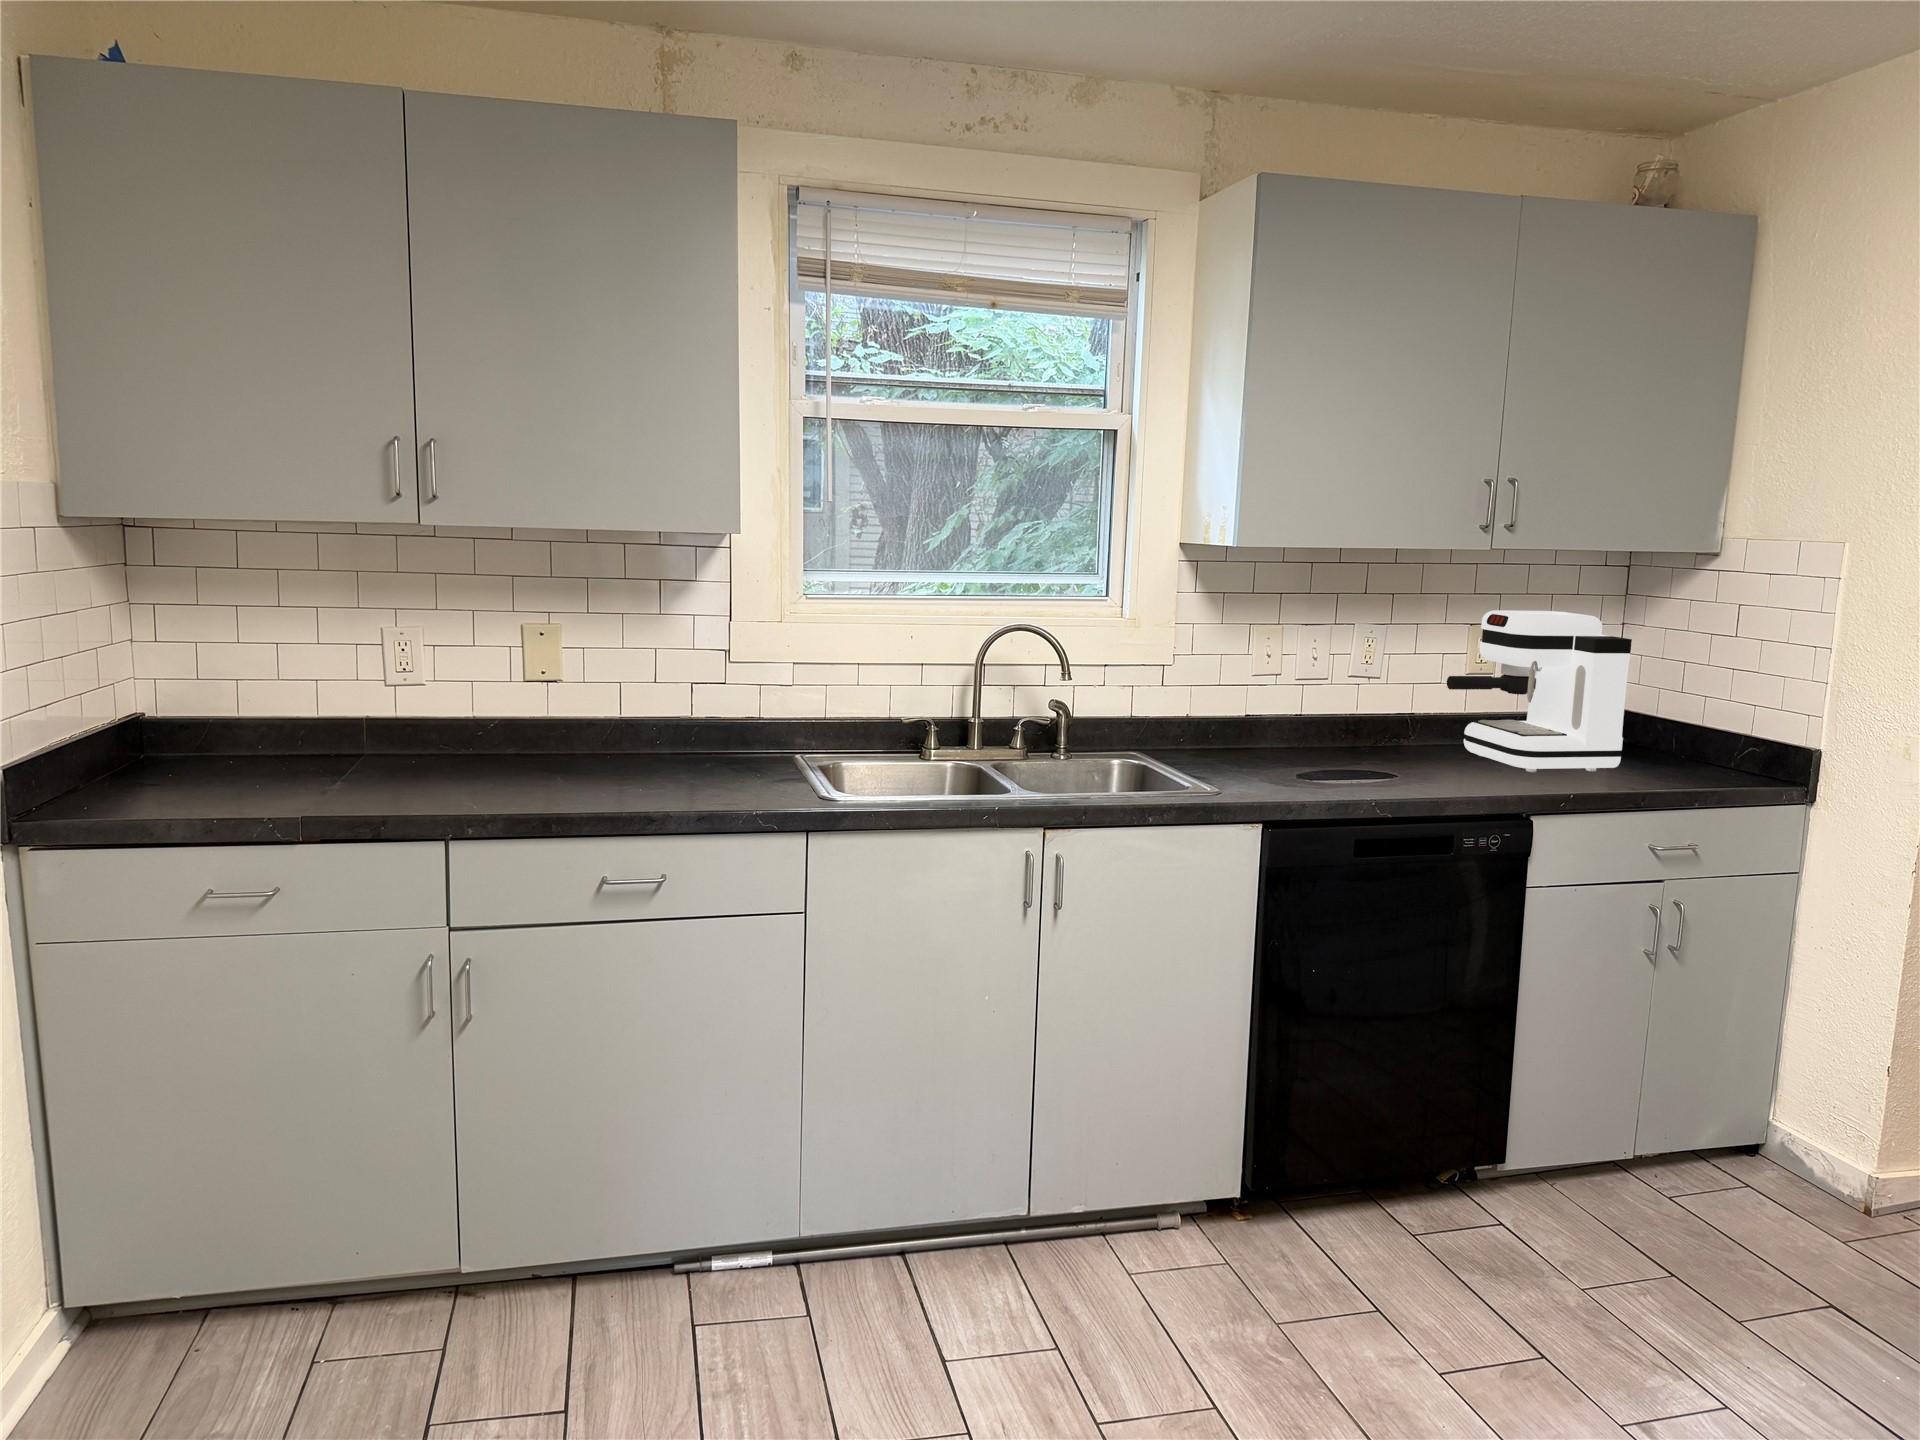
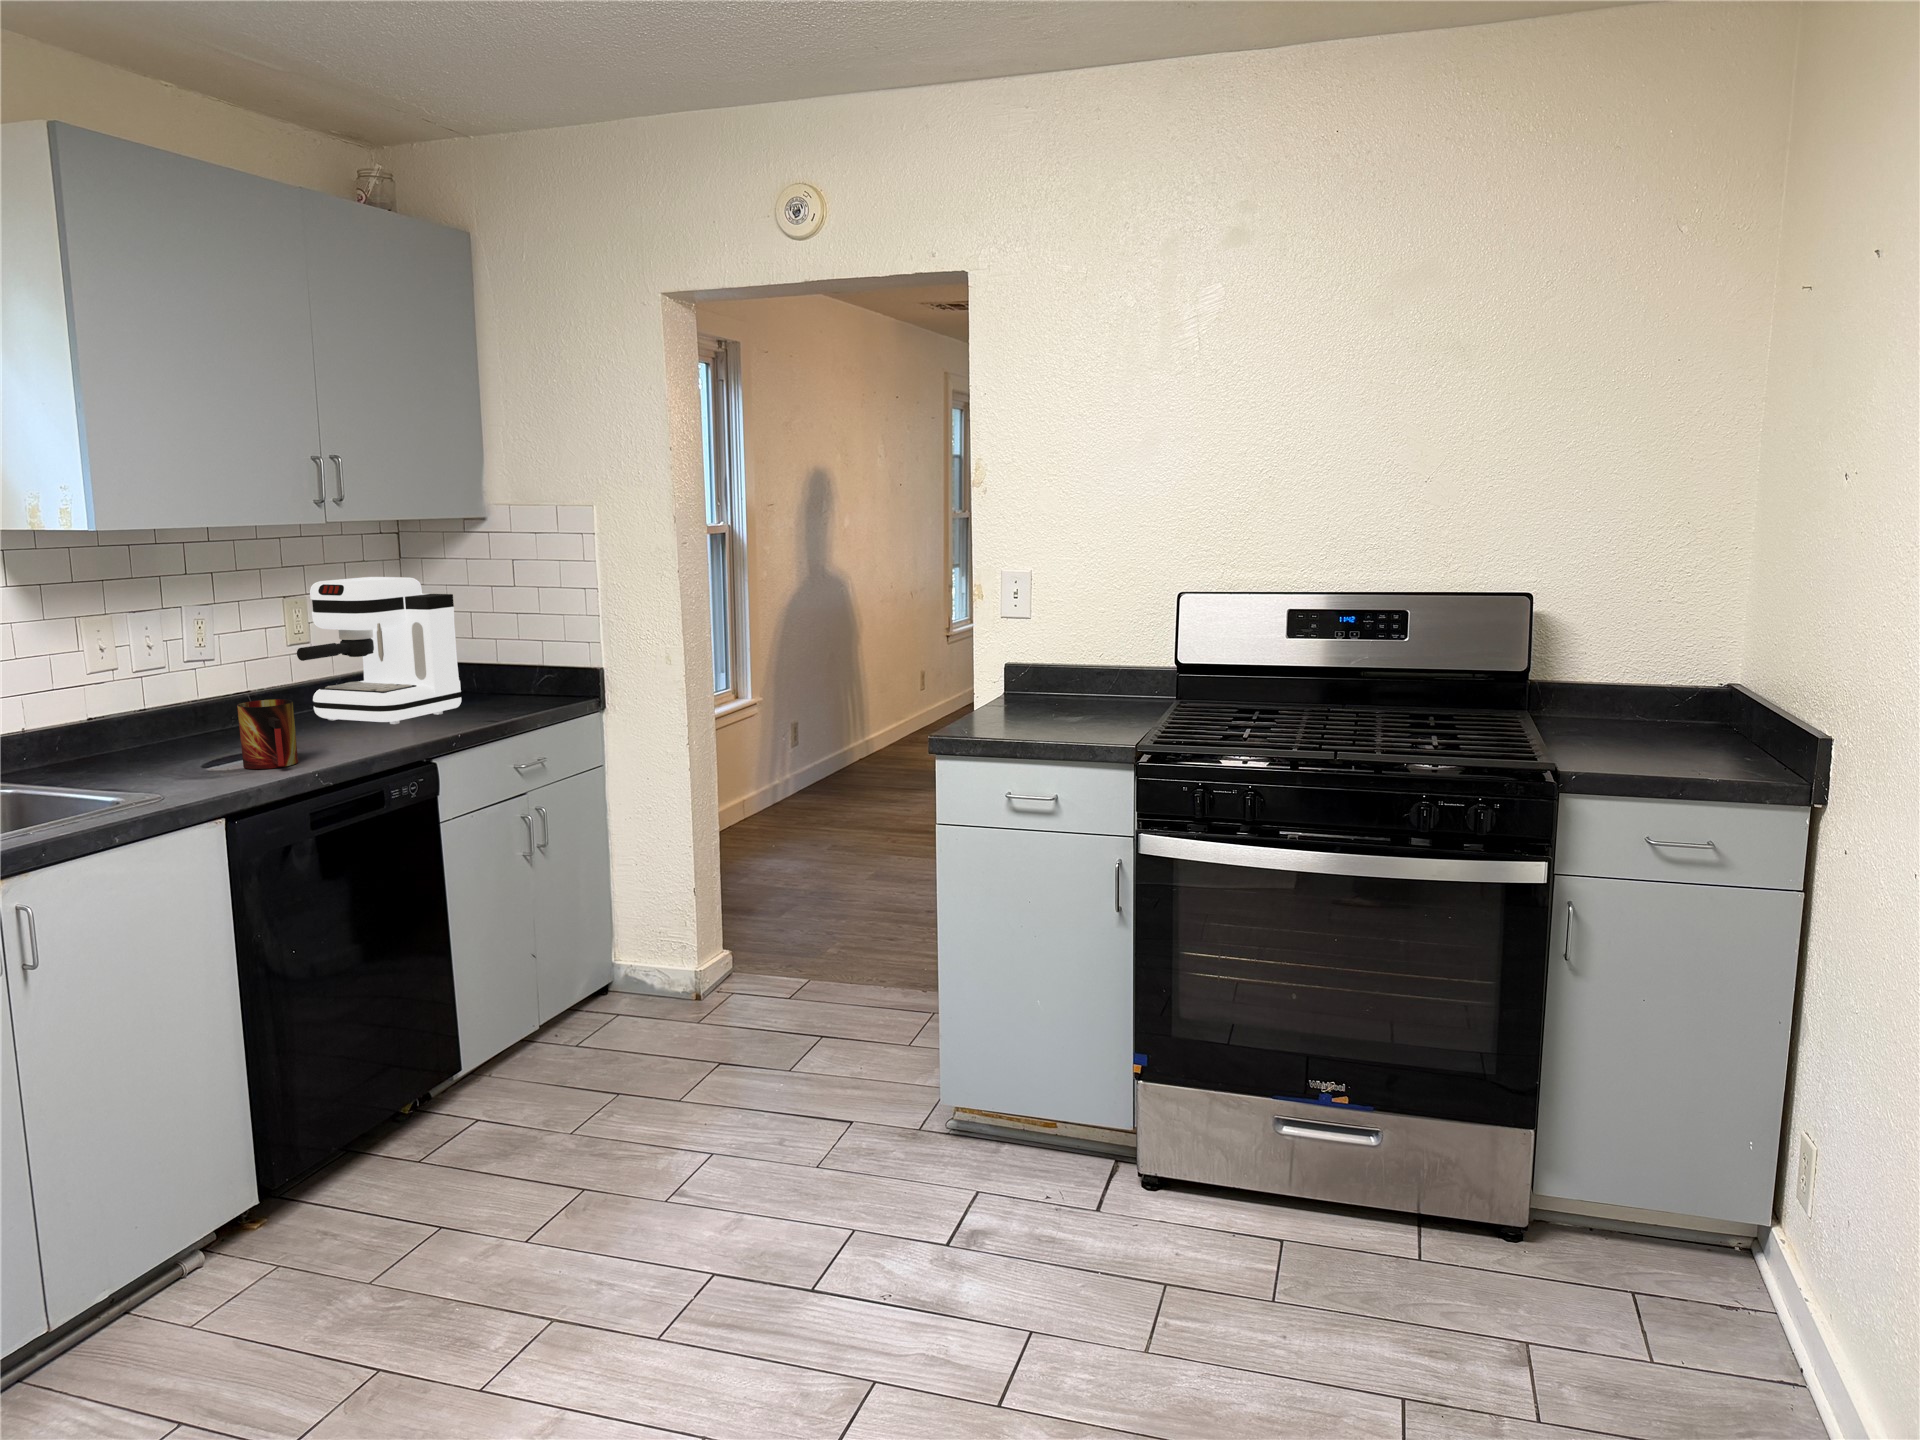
mug: none [1325,720,1381,789] -> present [237,700,298,769]

